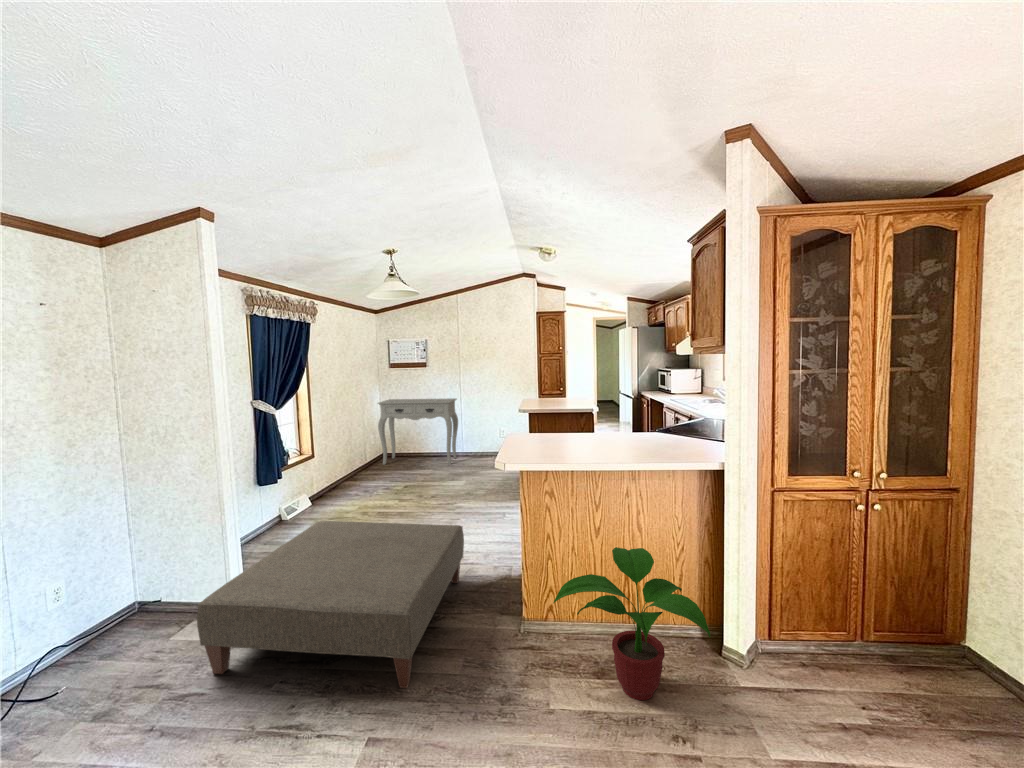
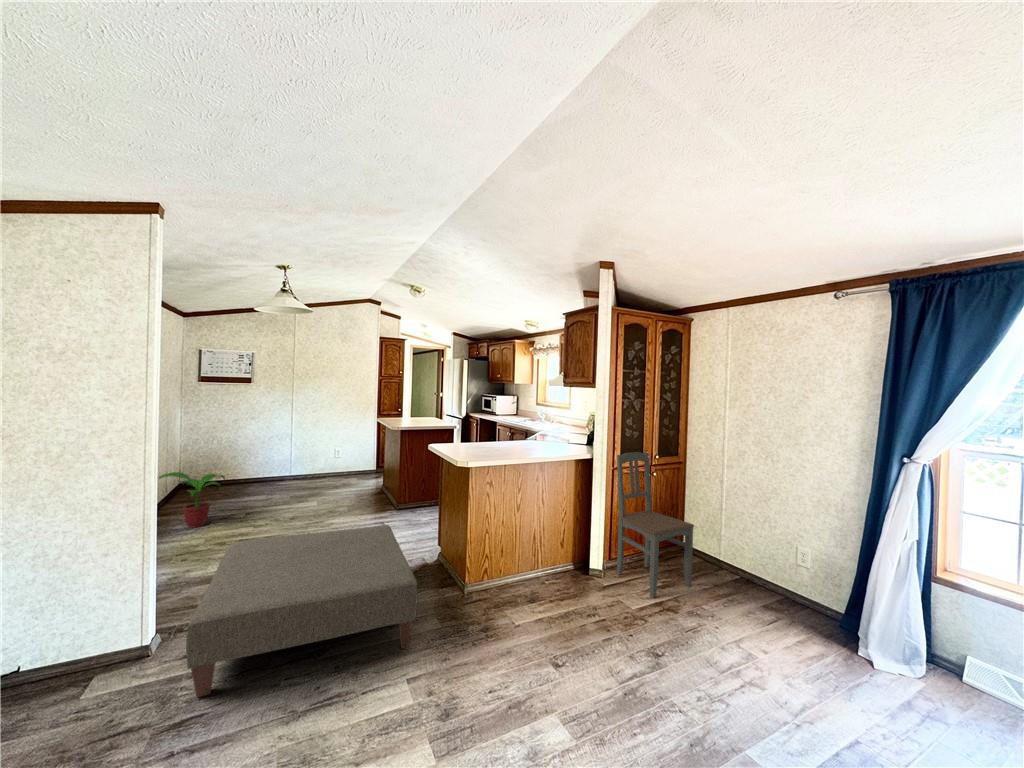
console table: present [378,398,458,465] -> none [191,420,288,495]
dining chair: none [776,466,948,747] -> present [617,452,694,598]
potted plant: present [553,547,710,700] -> present [159,472,225,528]

